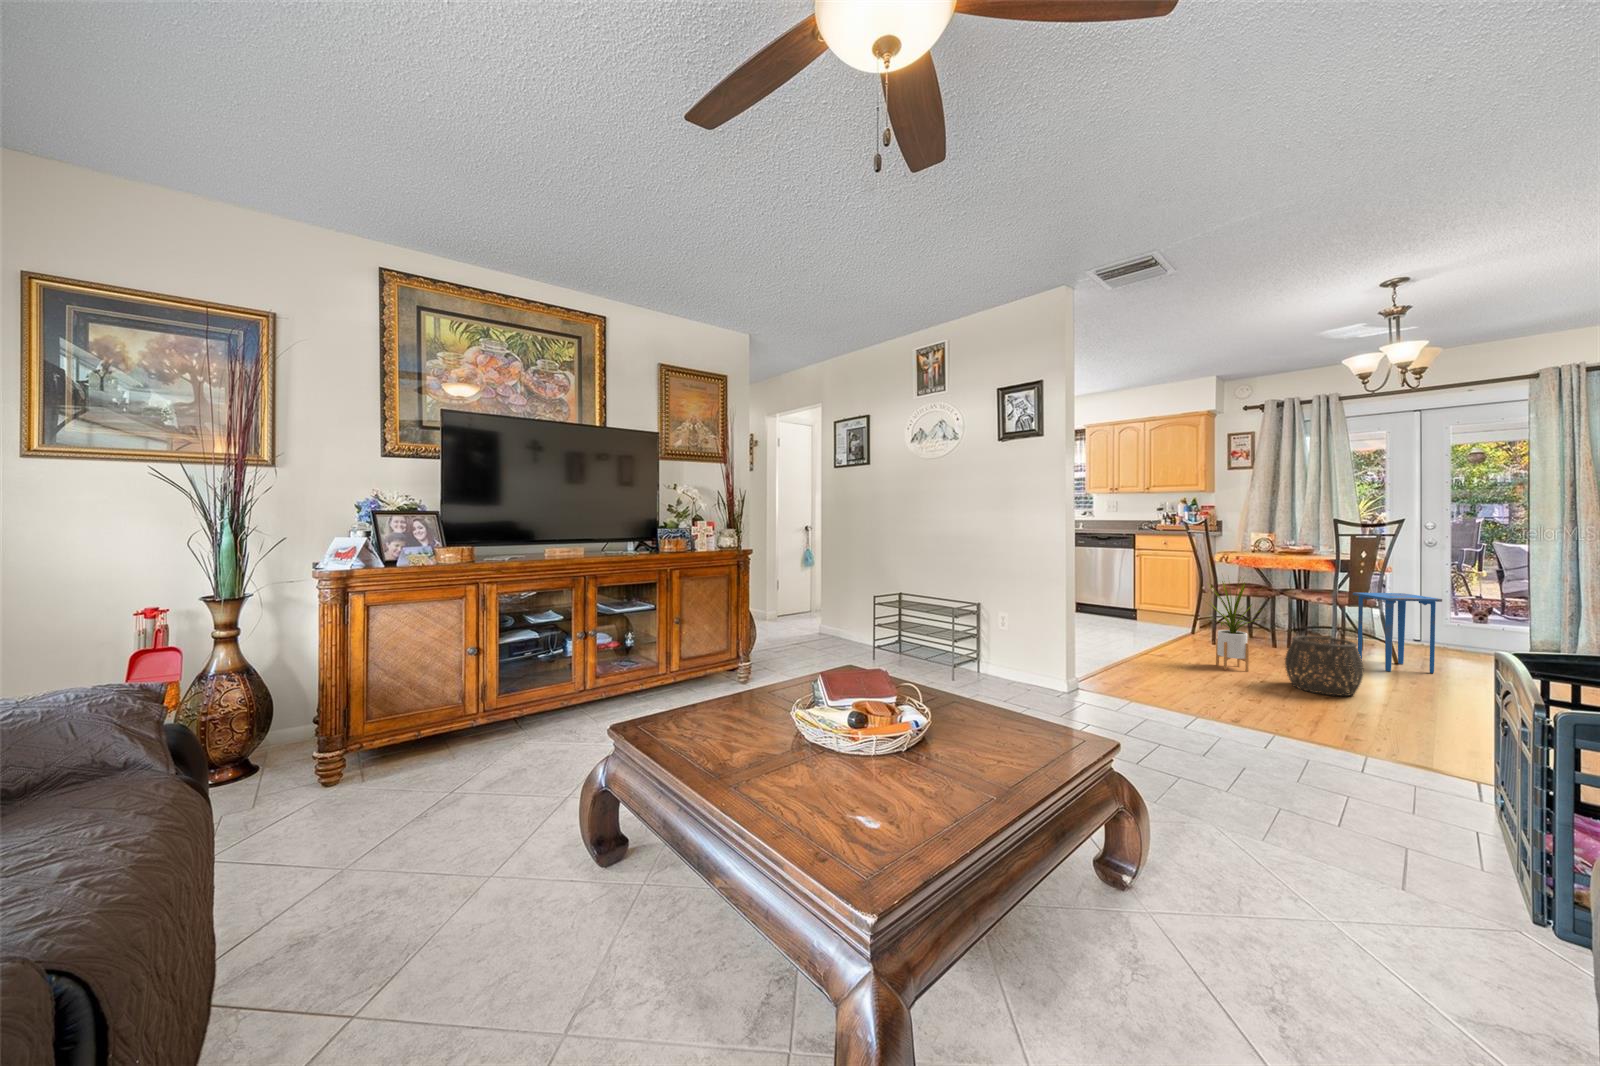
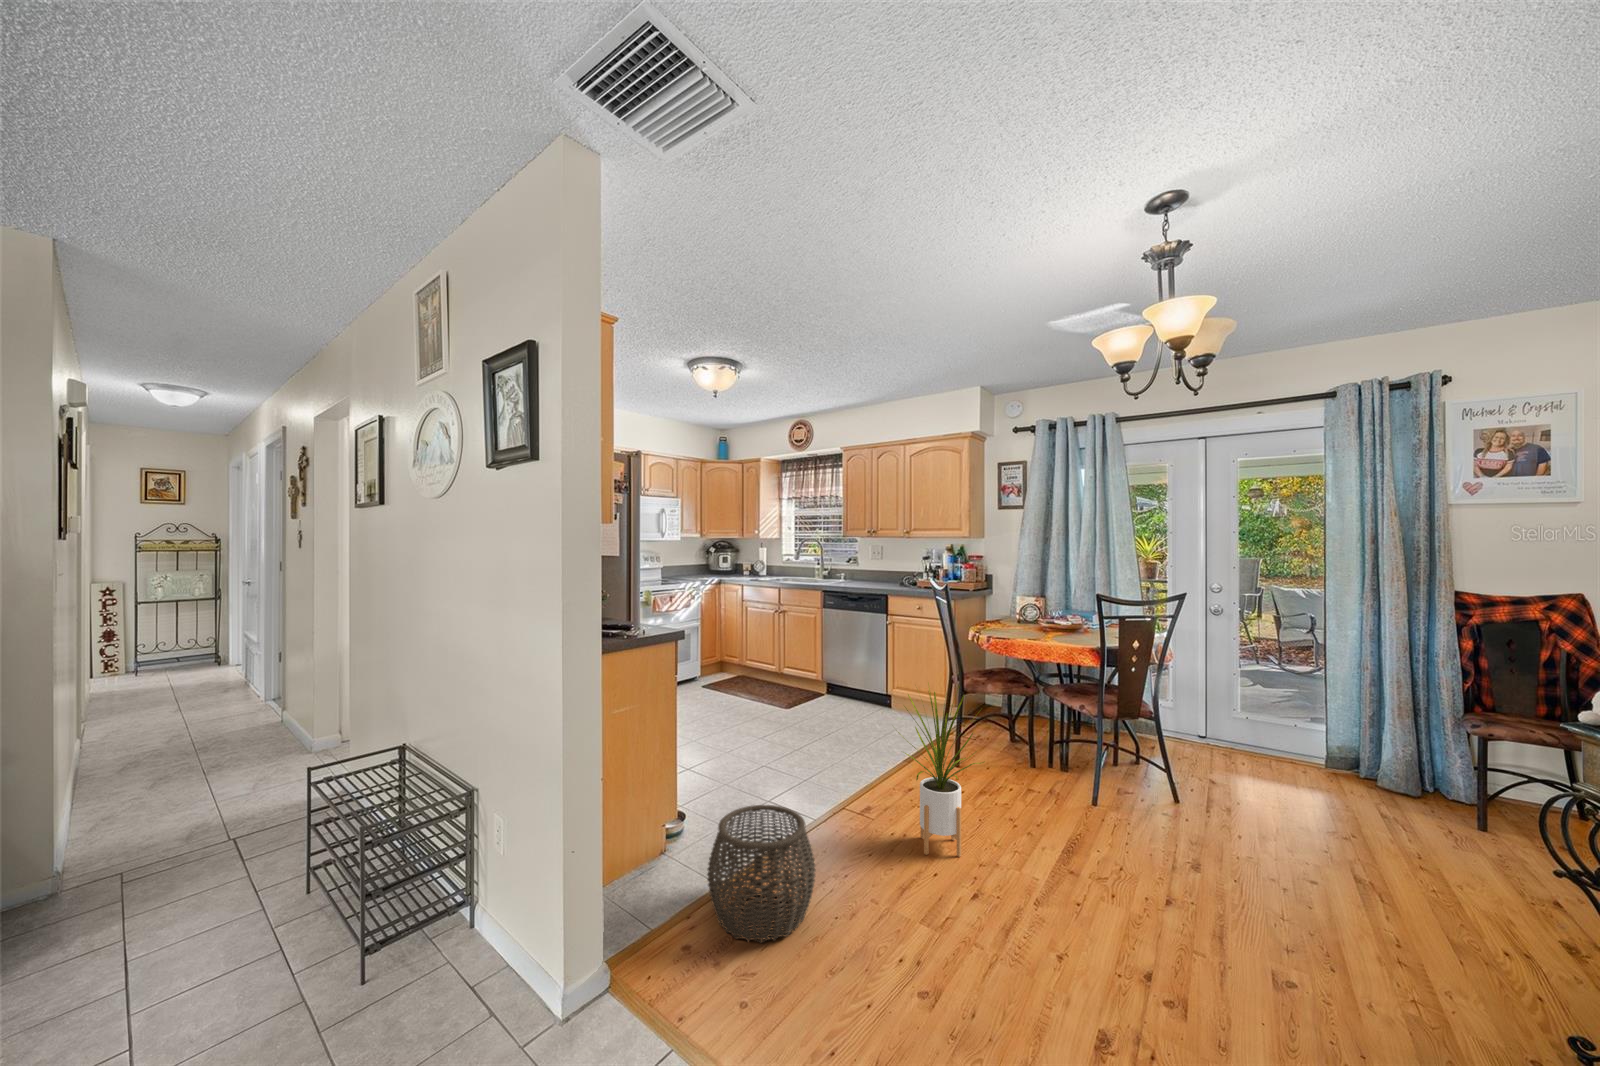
side table: present [1353,592,1442,673] -> none [1122,700,1234,837]
woven basket: present [1285,636,1364,696] -> present [707,805,816,943]

